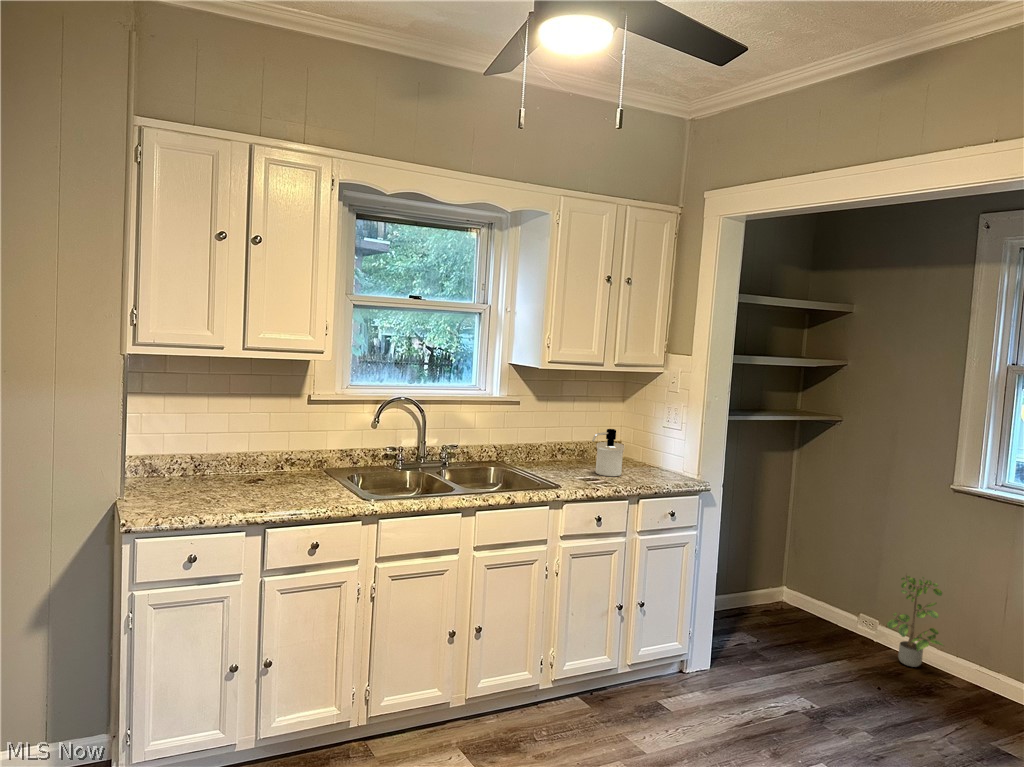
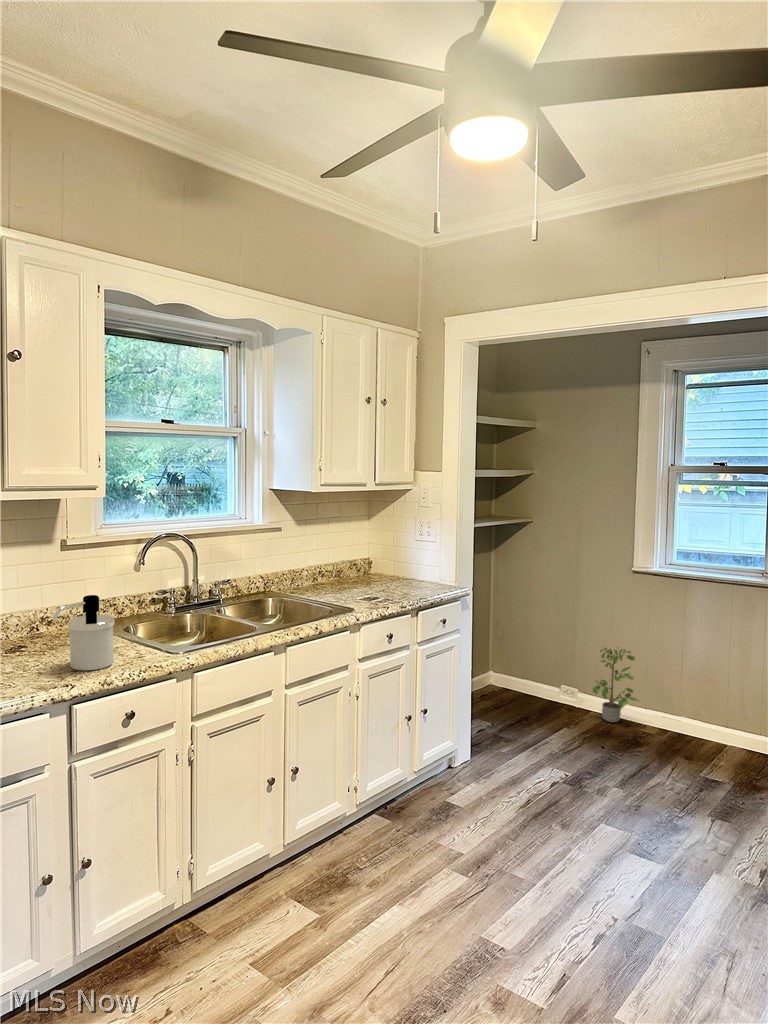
soap dispenser: present [592,429,624,476] -> present [52,595,114,670]

